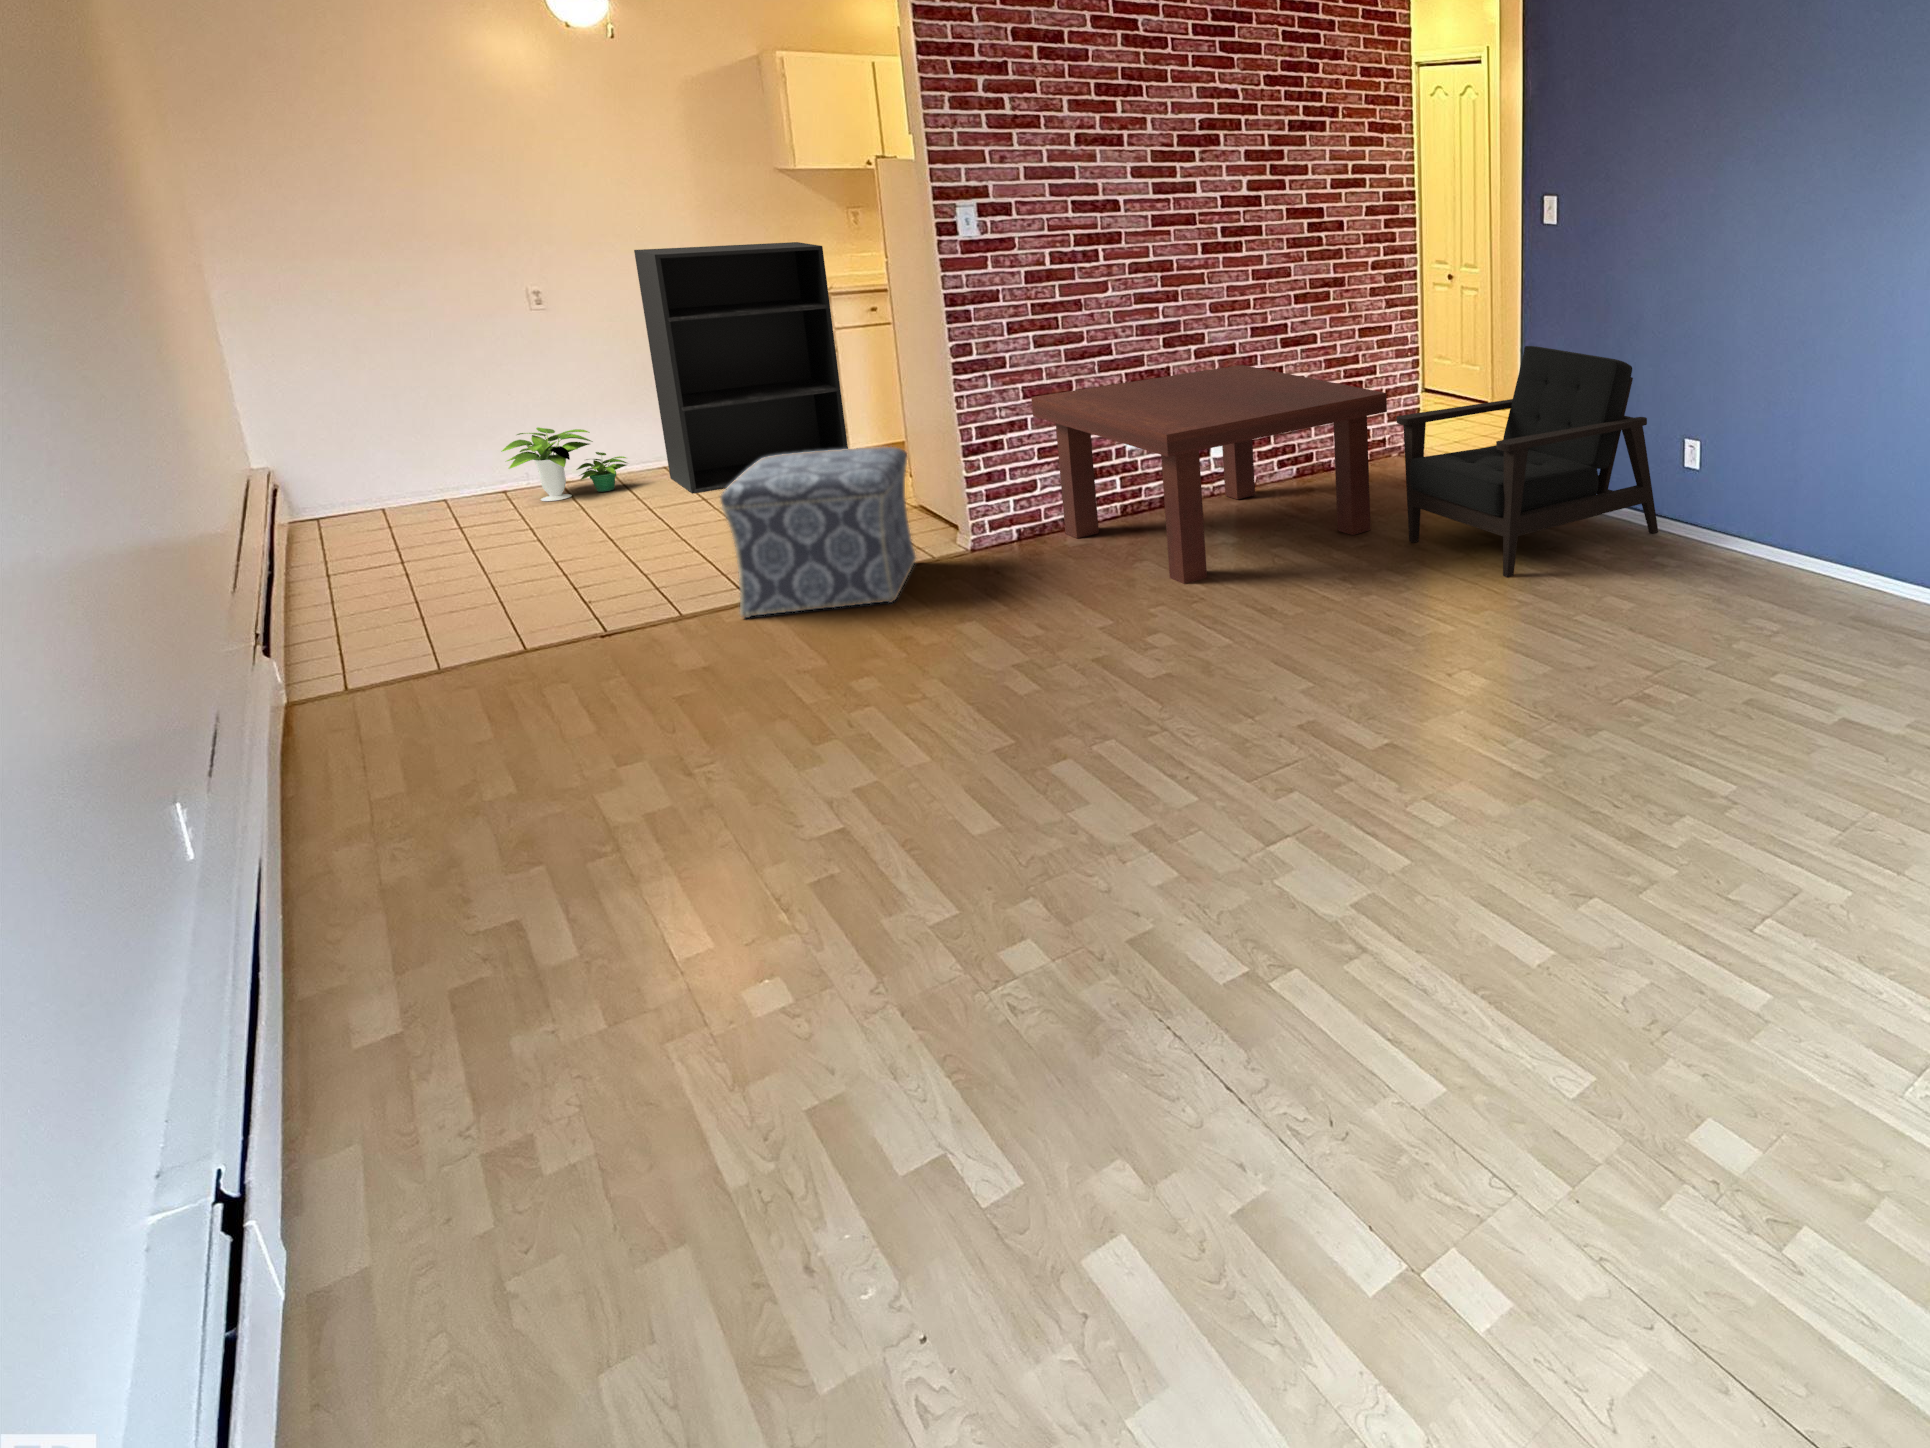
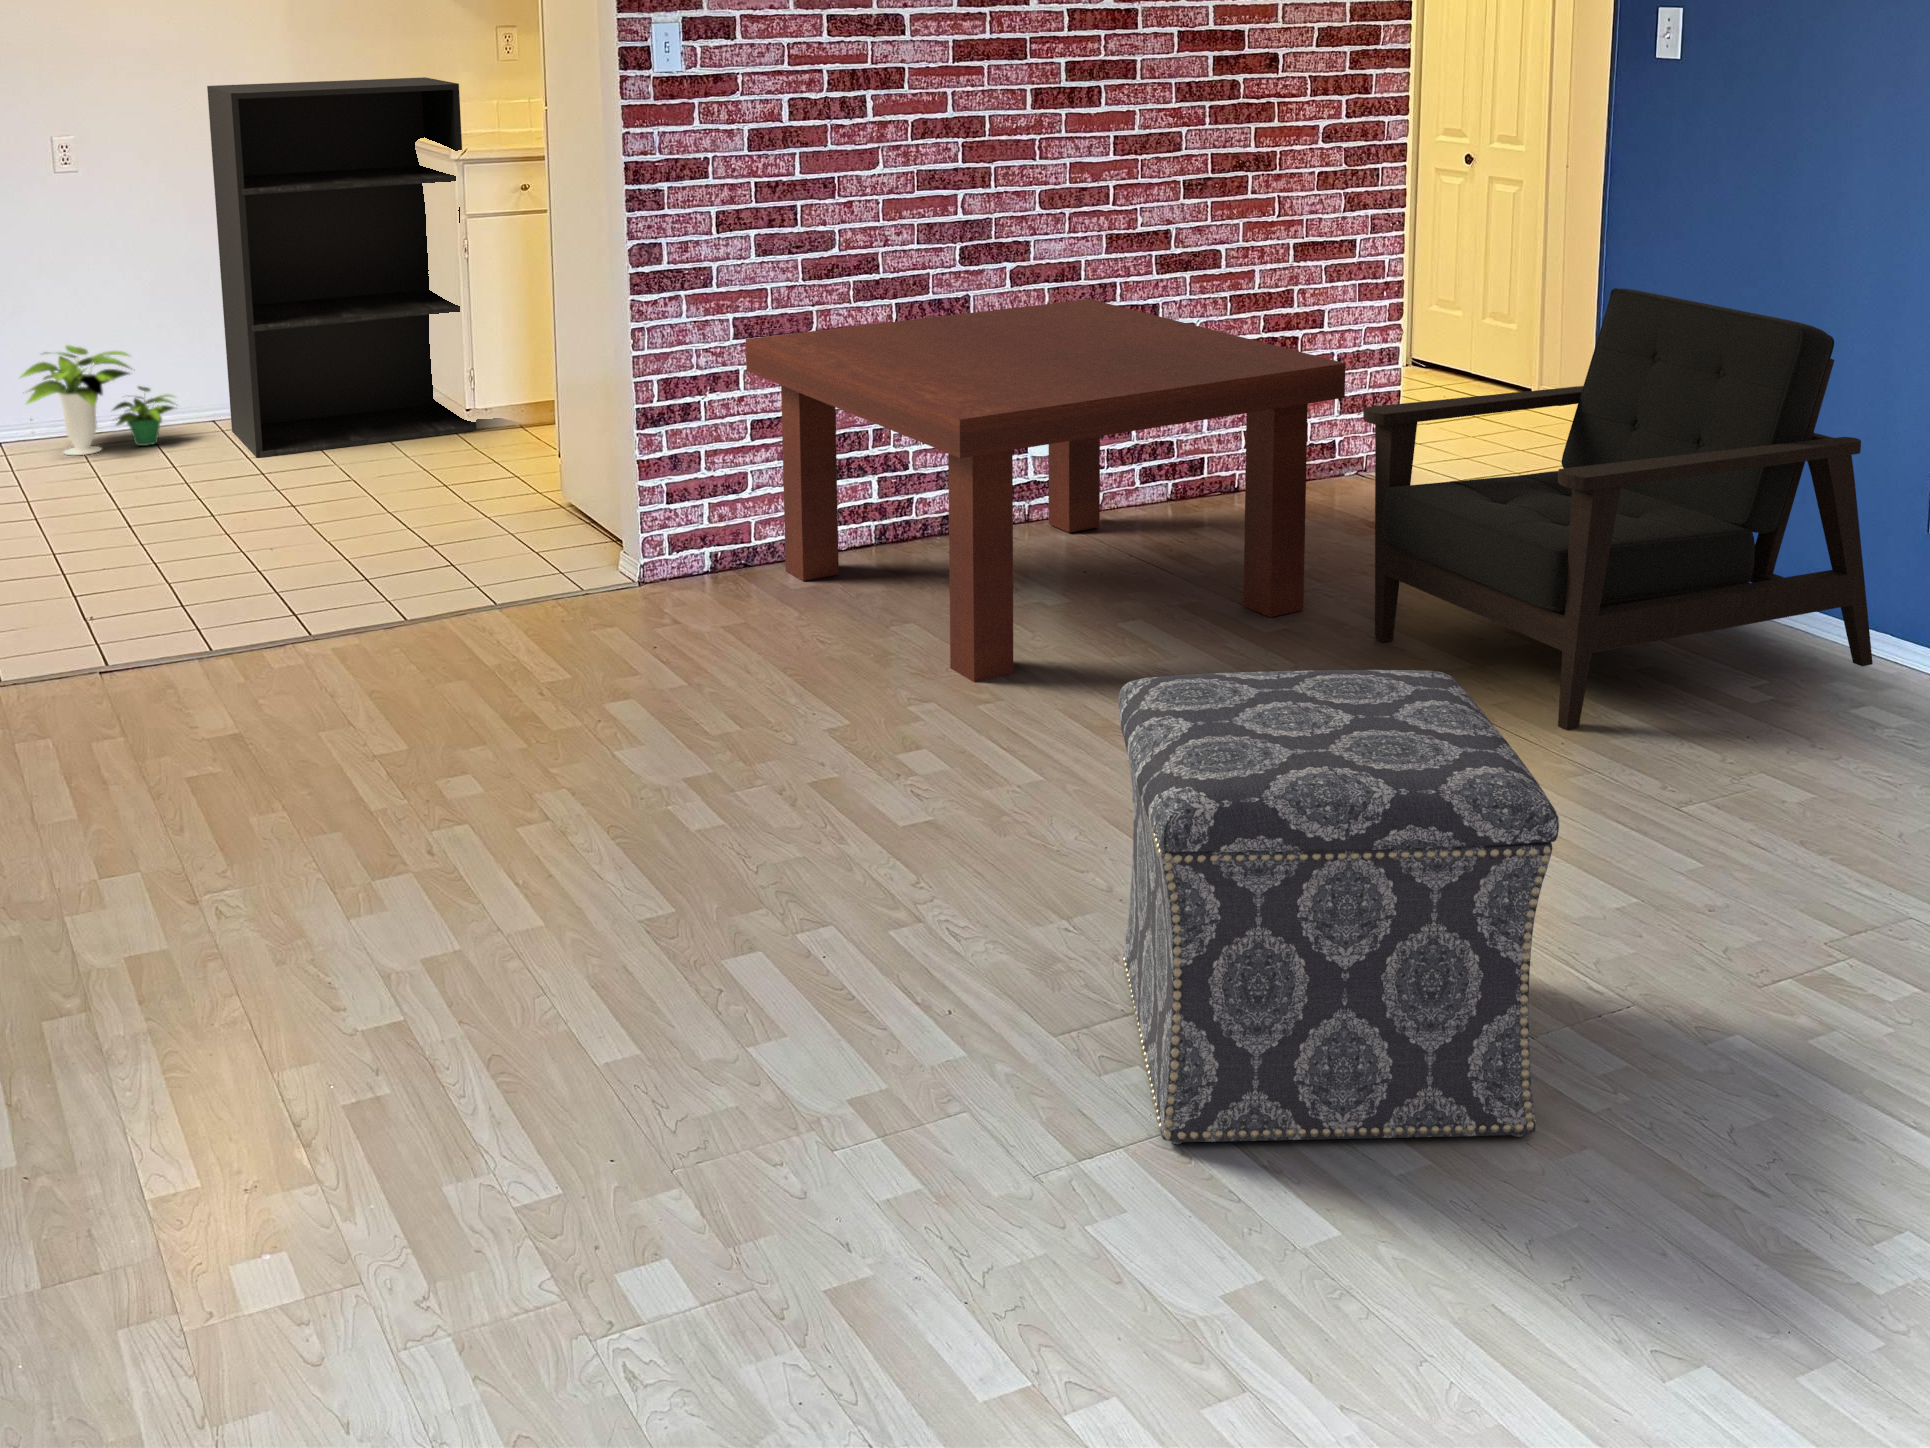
ottoman: present [721,447,916,618] -> present [1118,670,1559,1144]

